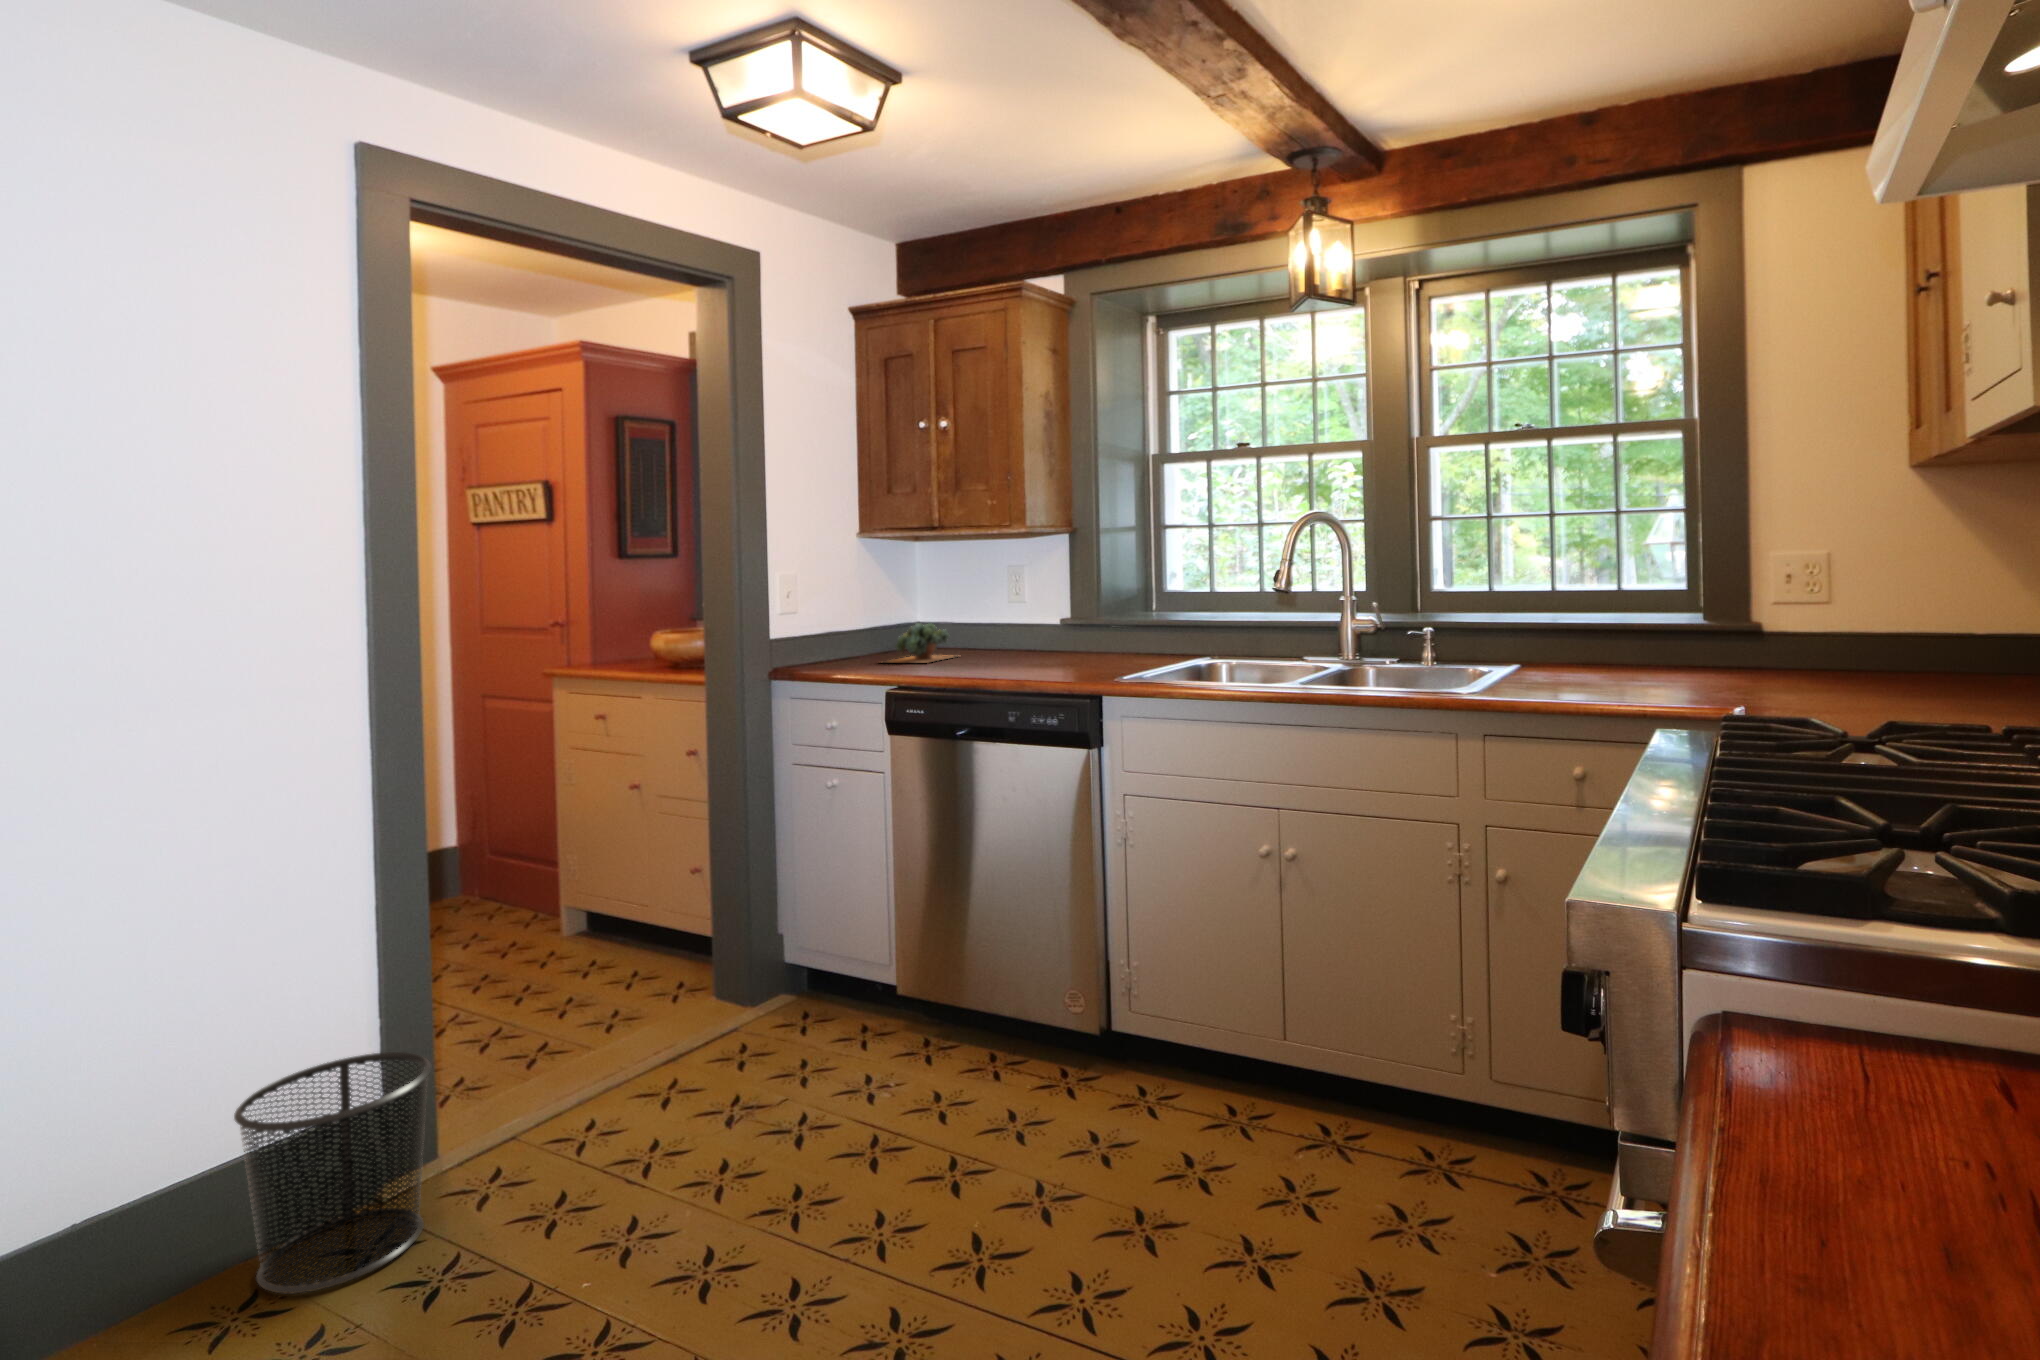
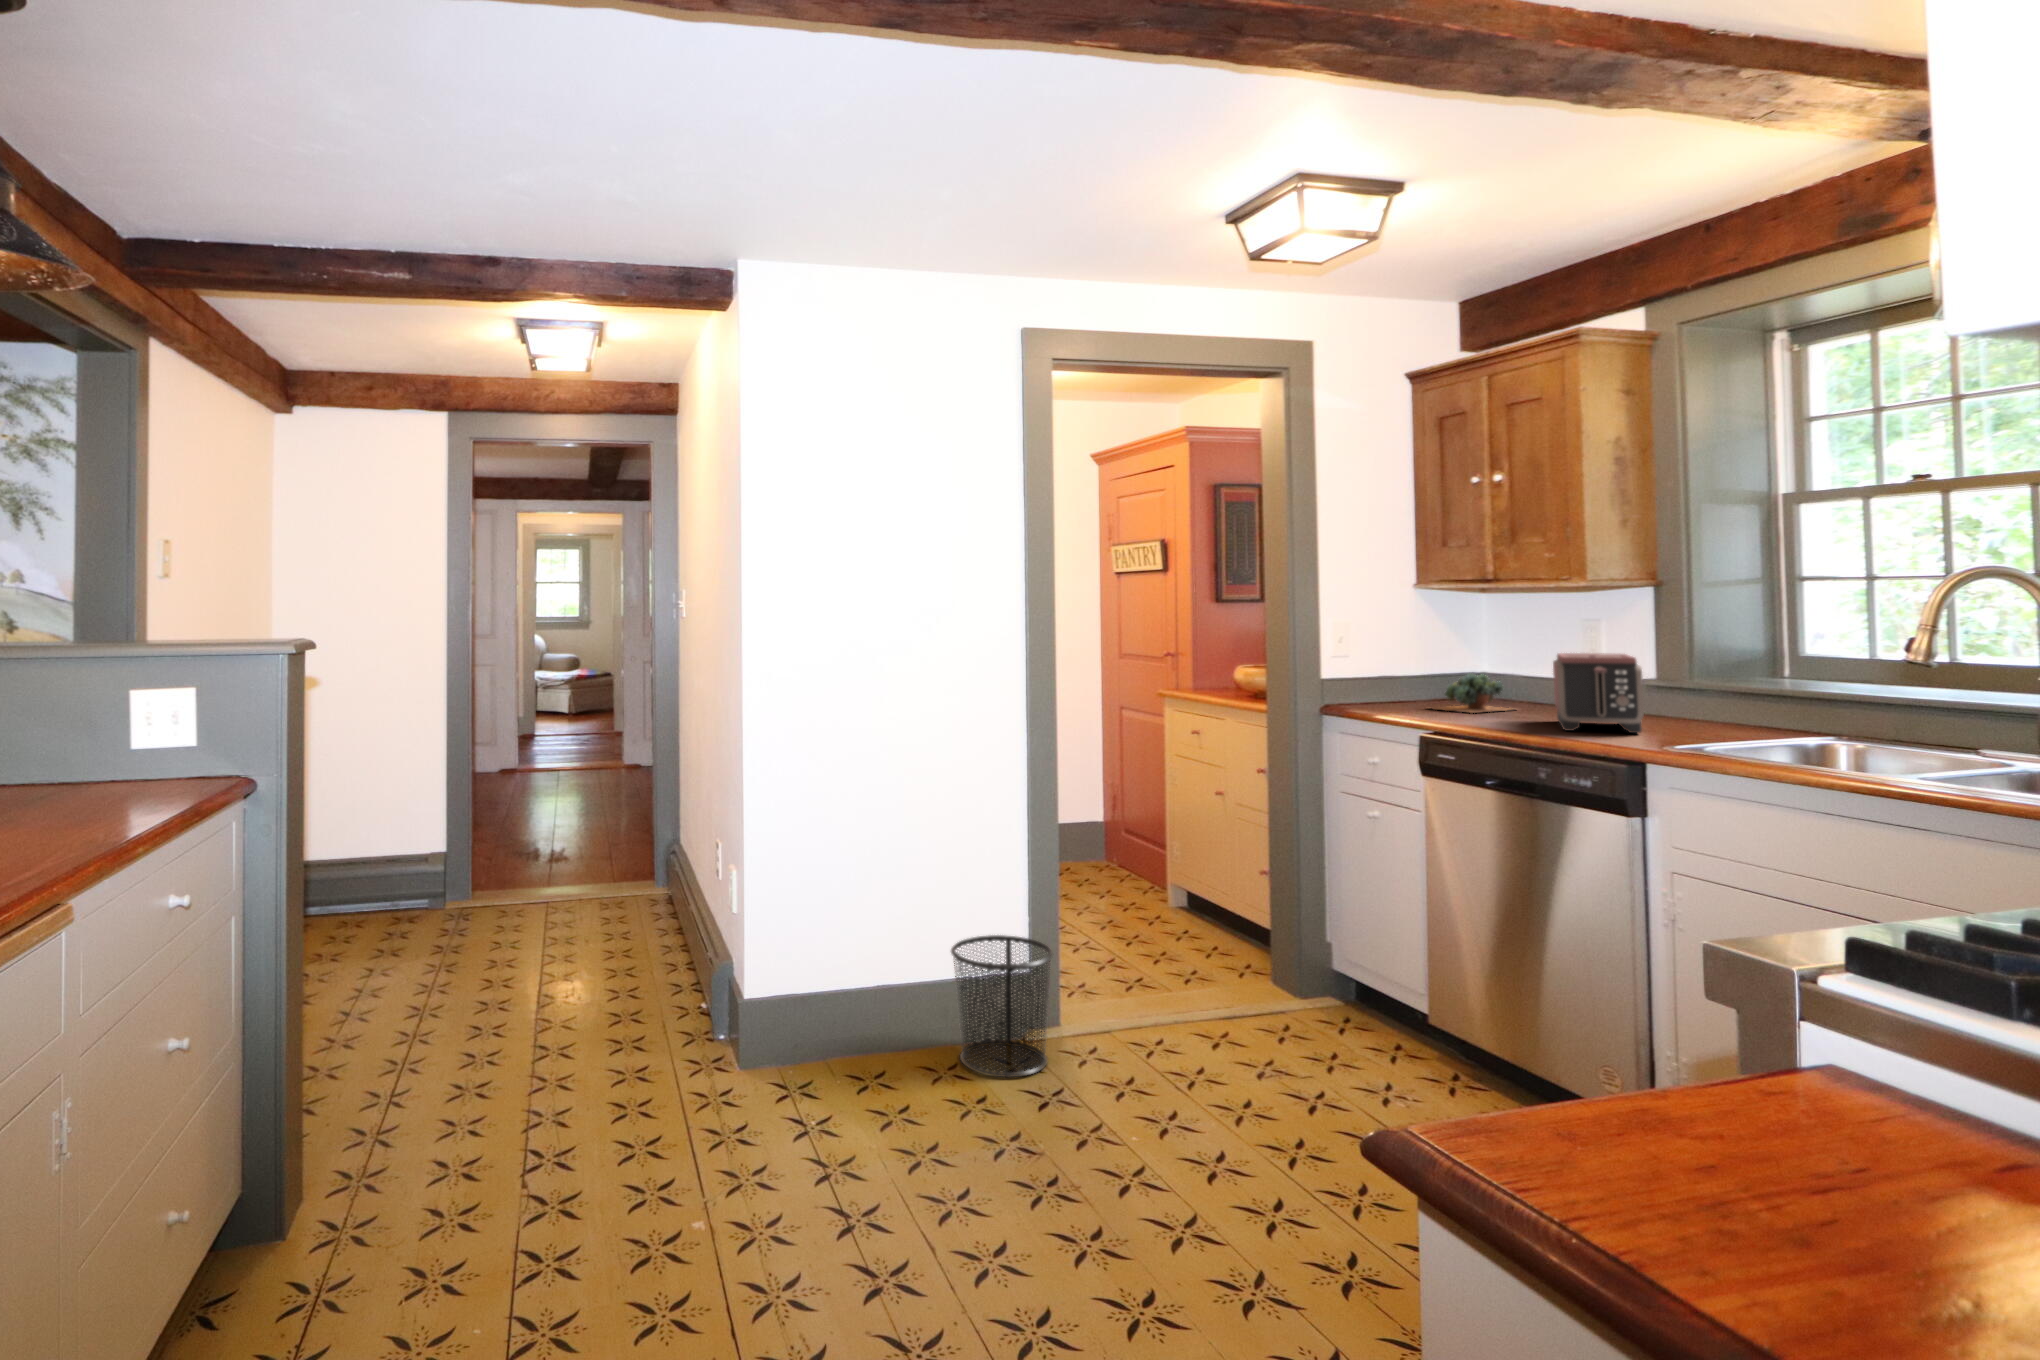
toaster: none [1001,595,1085,672] -> present [1553,653,1644,733]

